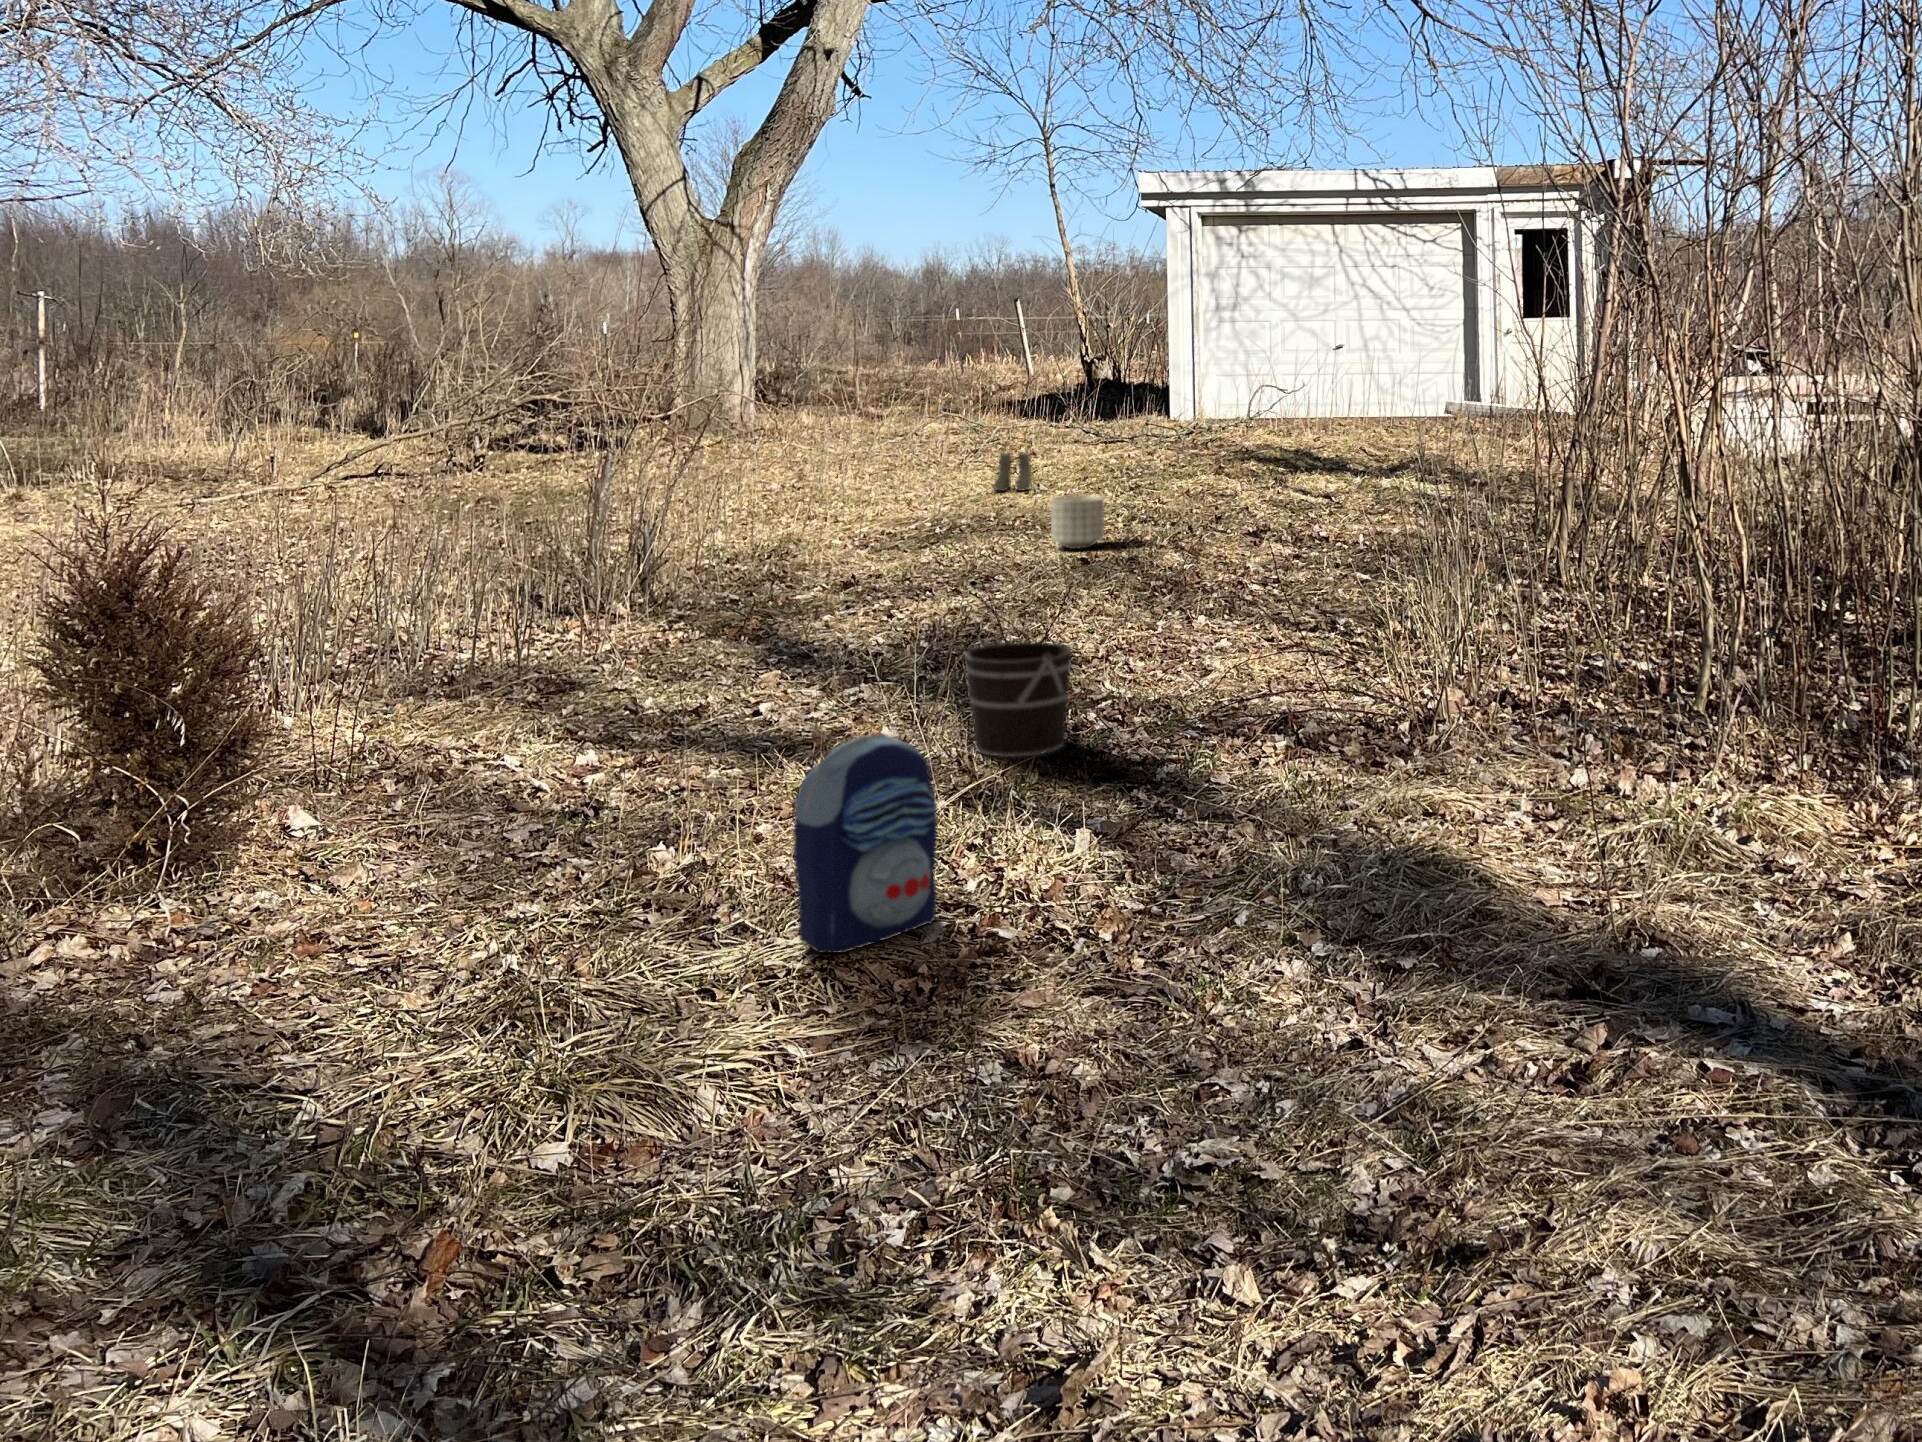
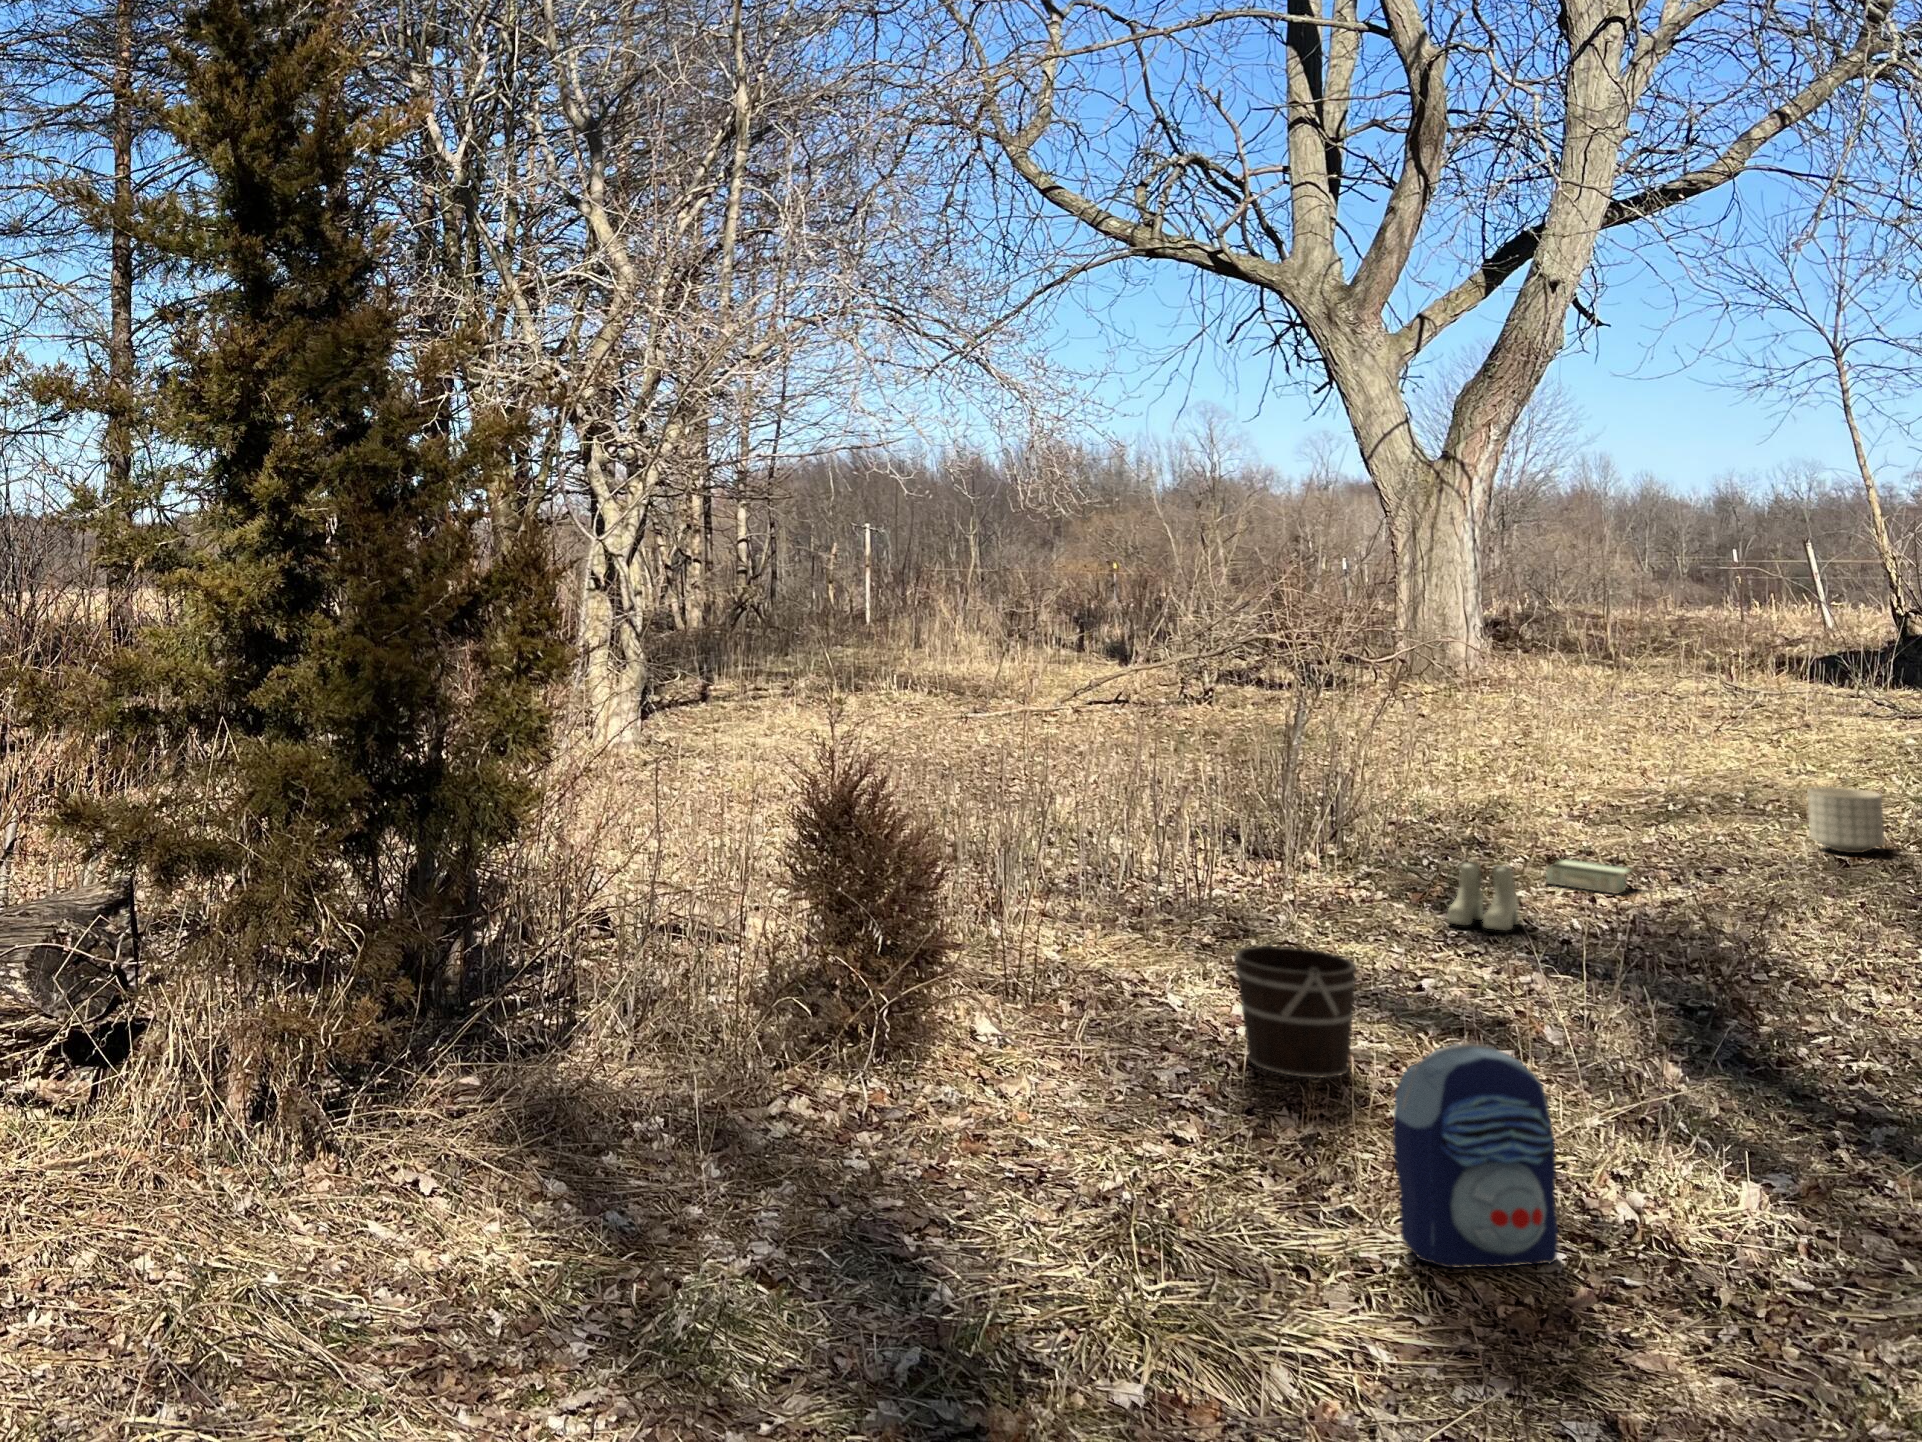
boots: present [994,453,1032,491] -> present [1448,862,1519,931]
toolbox: none [848,584,921,609] -> present [1546,859,1632,894]
bucket: present [965,642,1072,757] -> present [1234,940,1356,1078]

